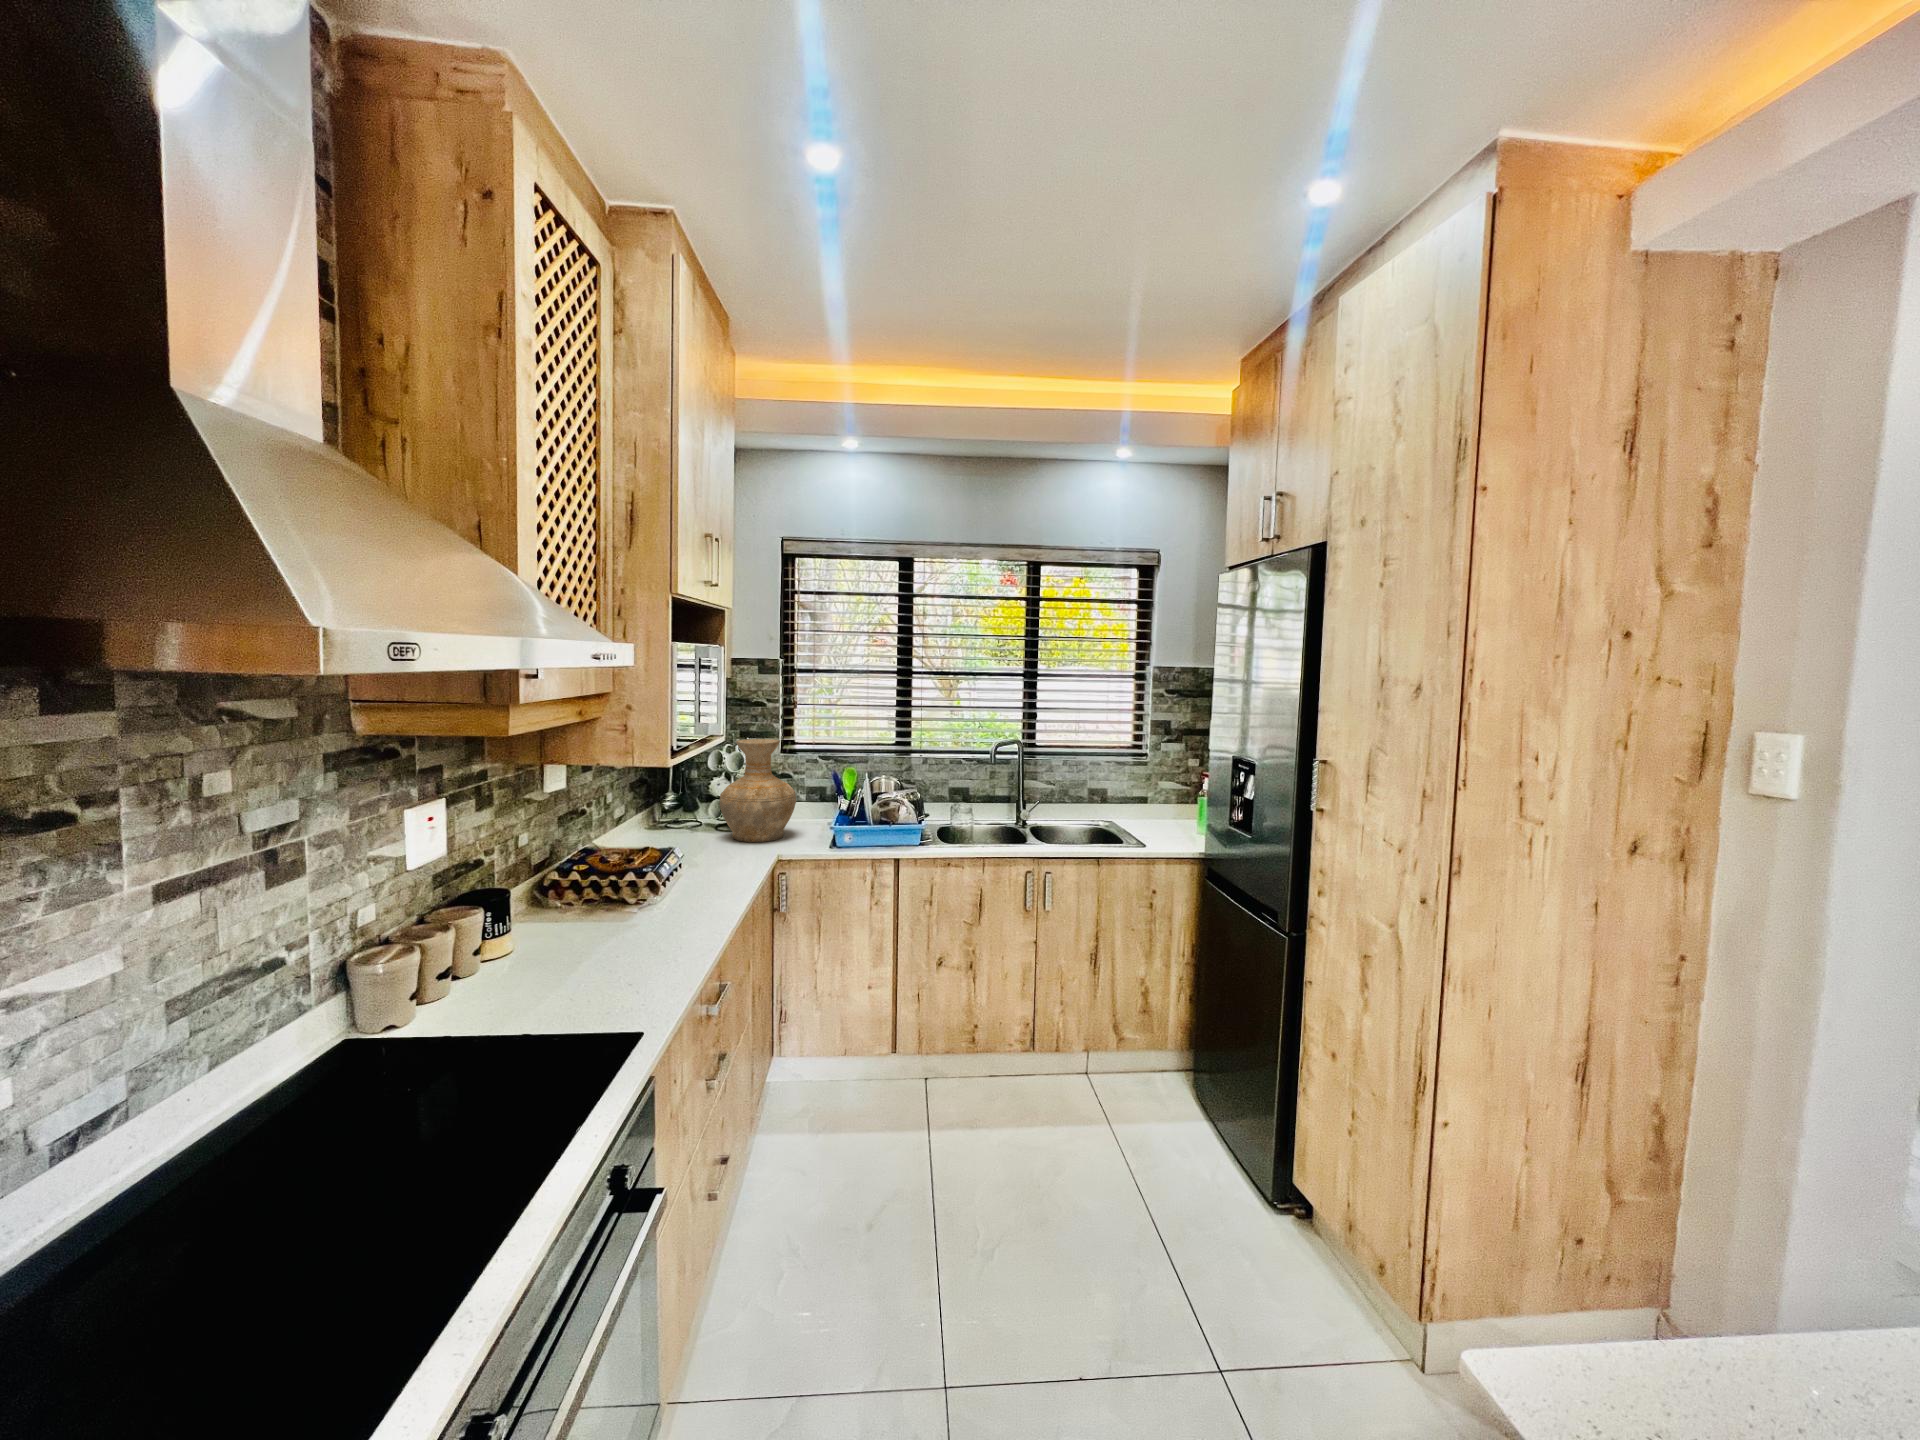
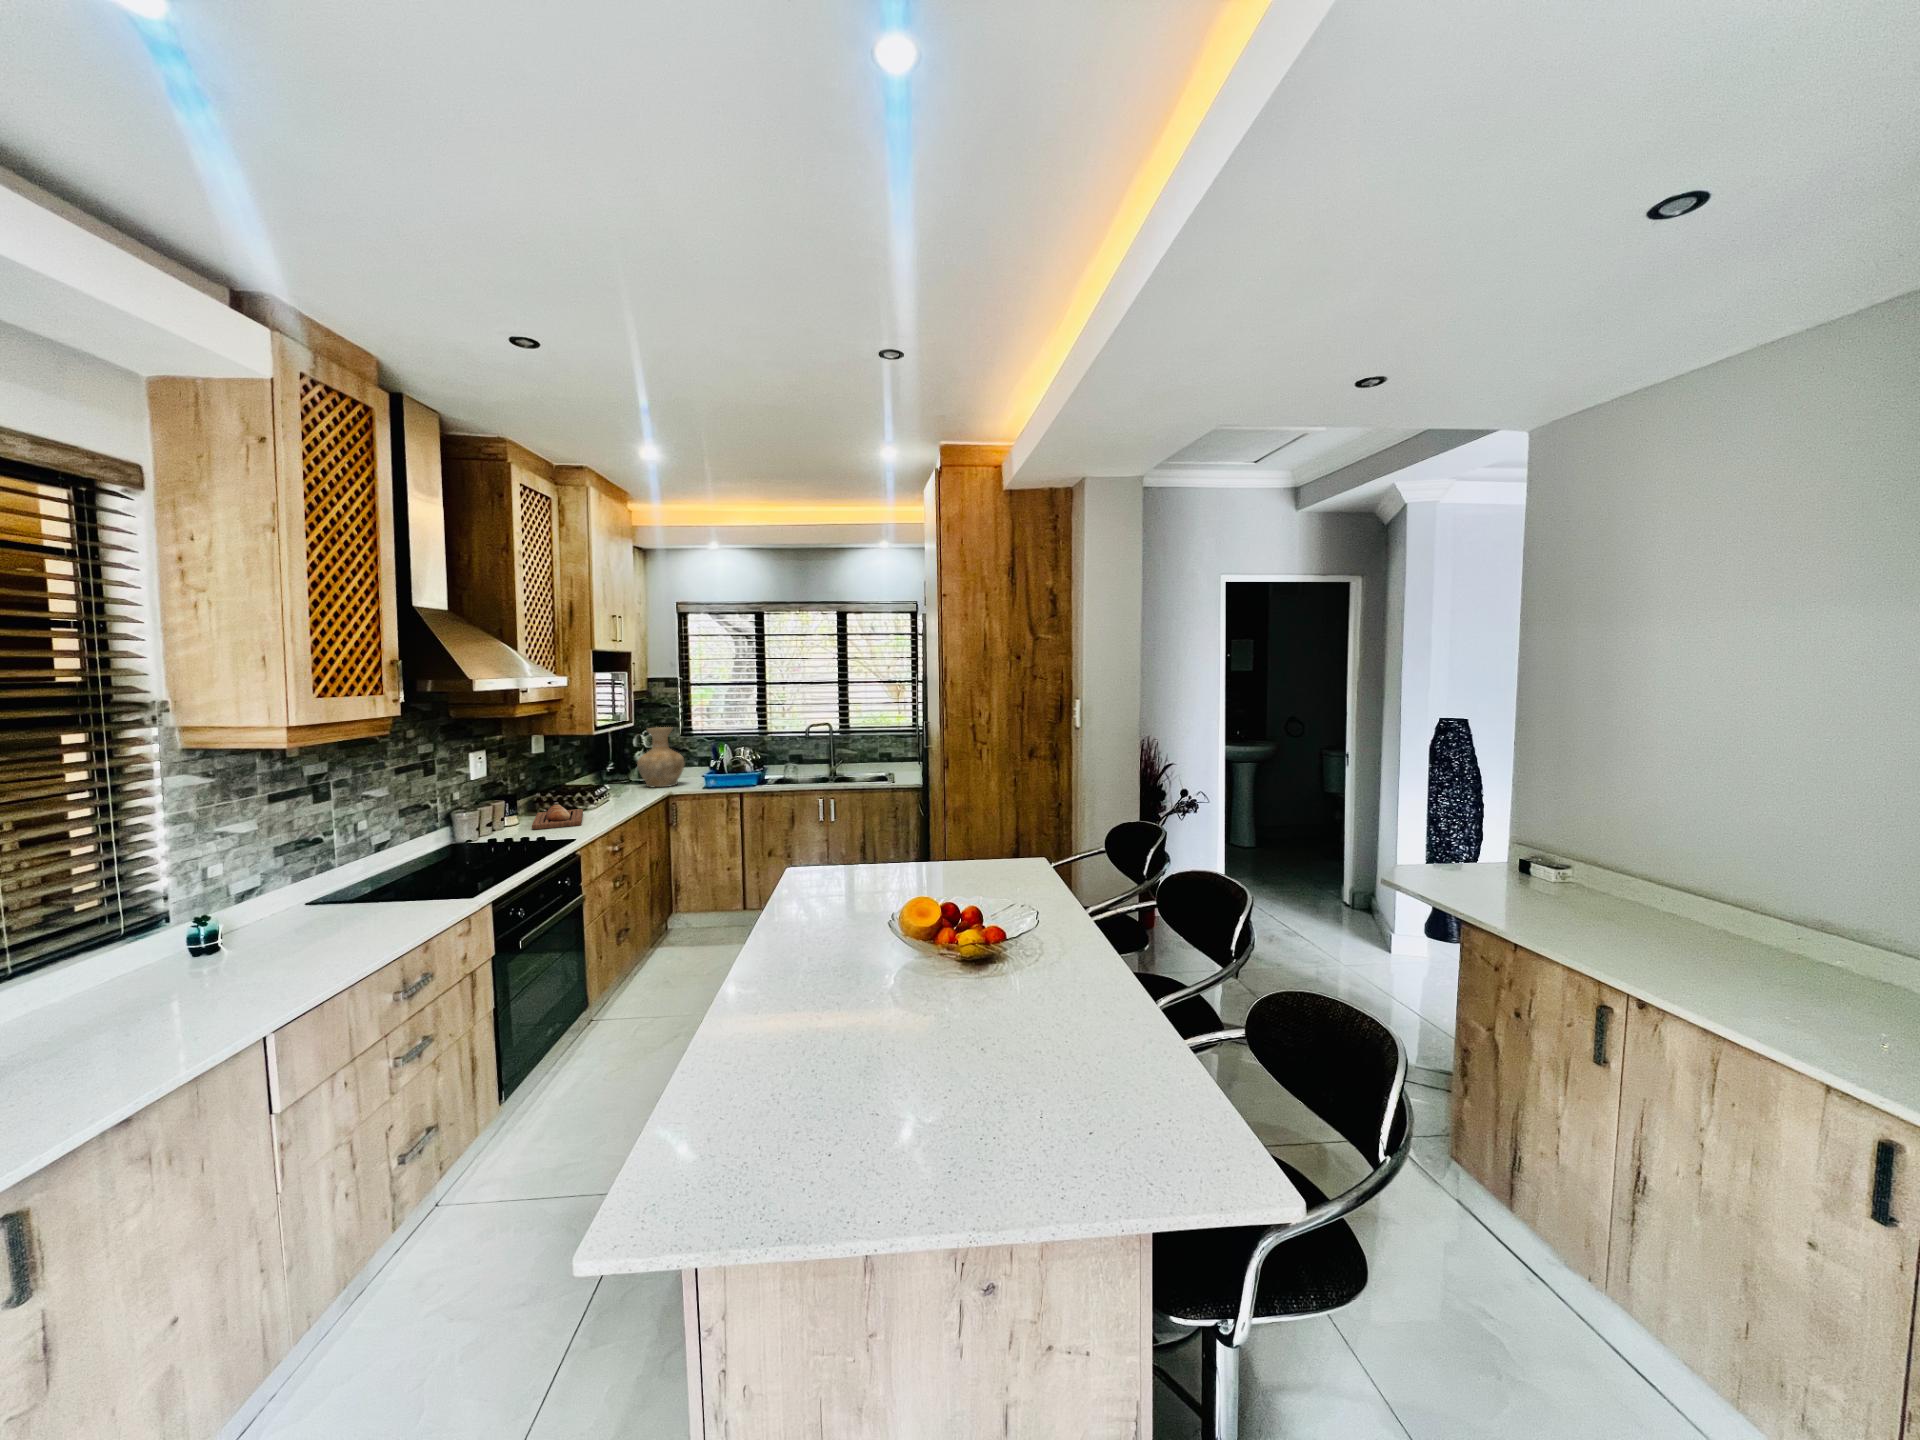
bread loaf: none [539,907,646,982] -> present [532,805,583,830]

